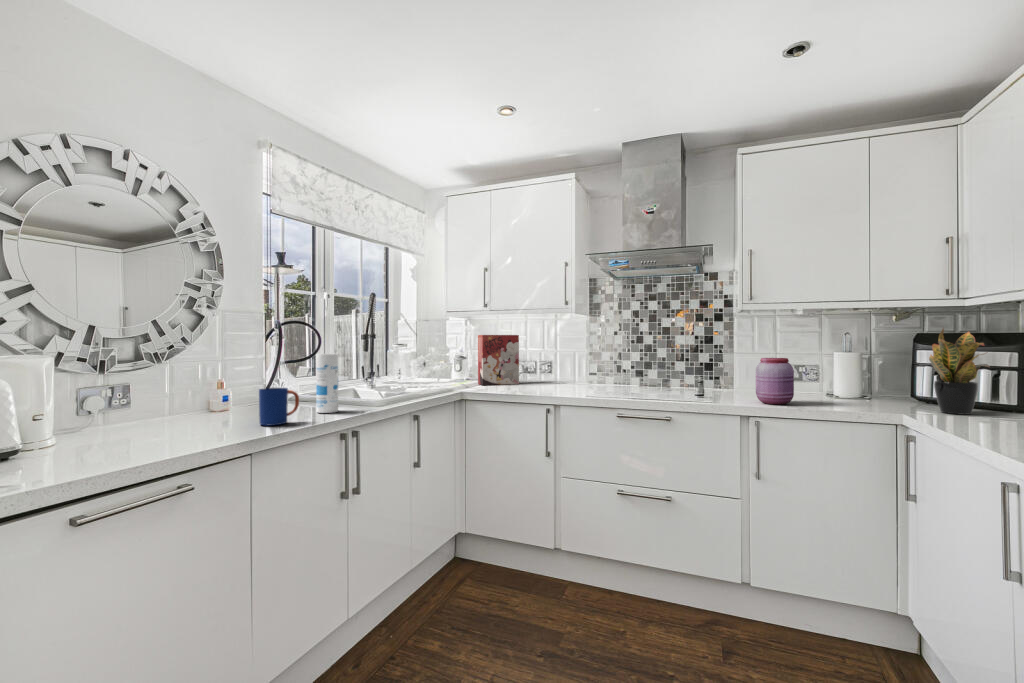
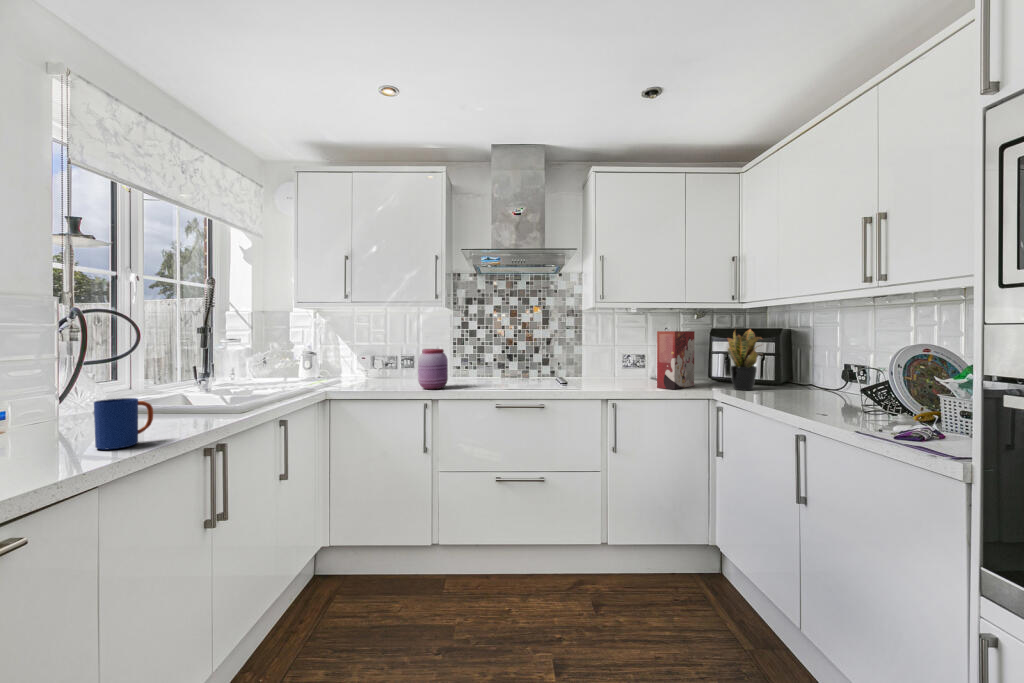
cereal box: present [478,335,519,385] -> present [657,331,695,389]
canister: present [316,354,338,413] -> none [165,352,197,427]
jar: present [756,358,794,404] -> present [418,349,448,389]

